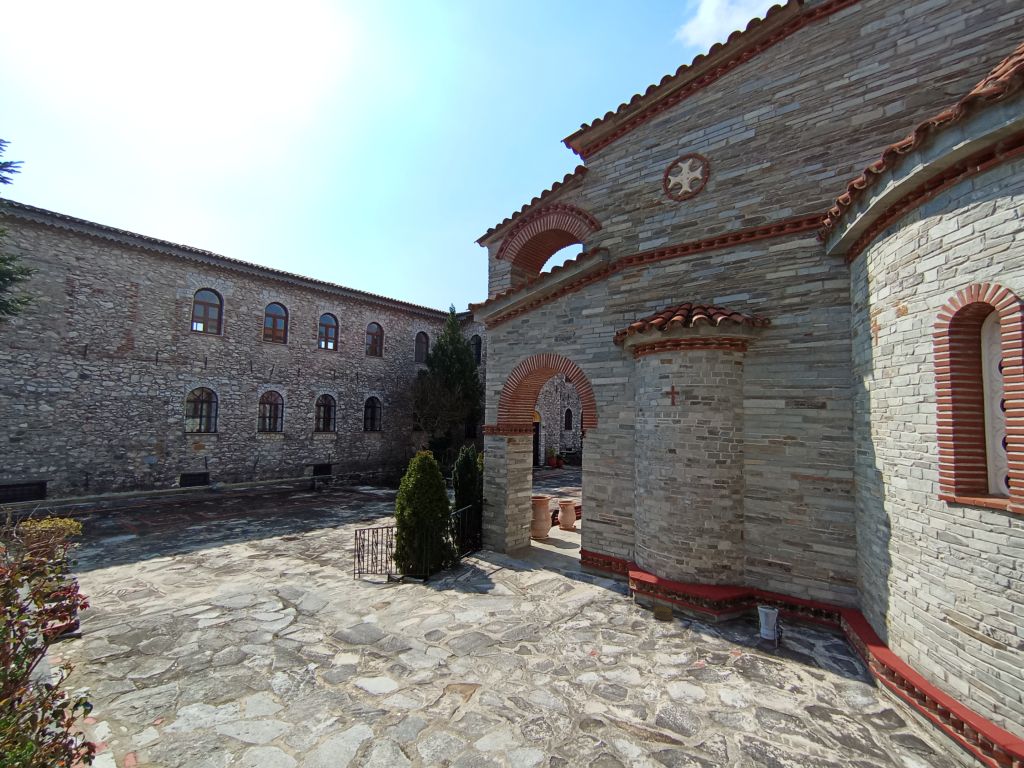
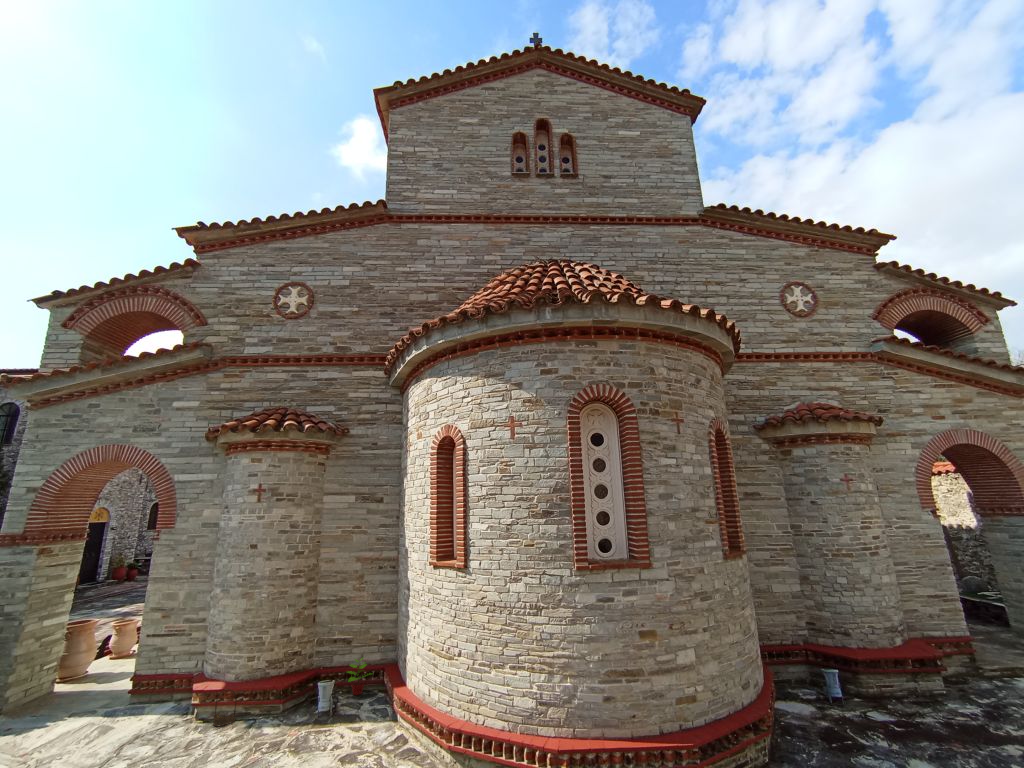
potted plant: none [791,593,831,637] -> present [347,658,372,695]

